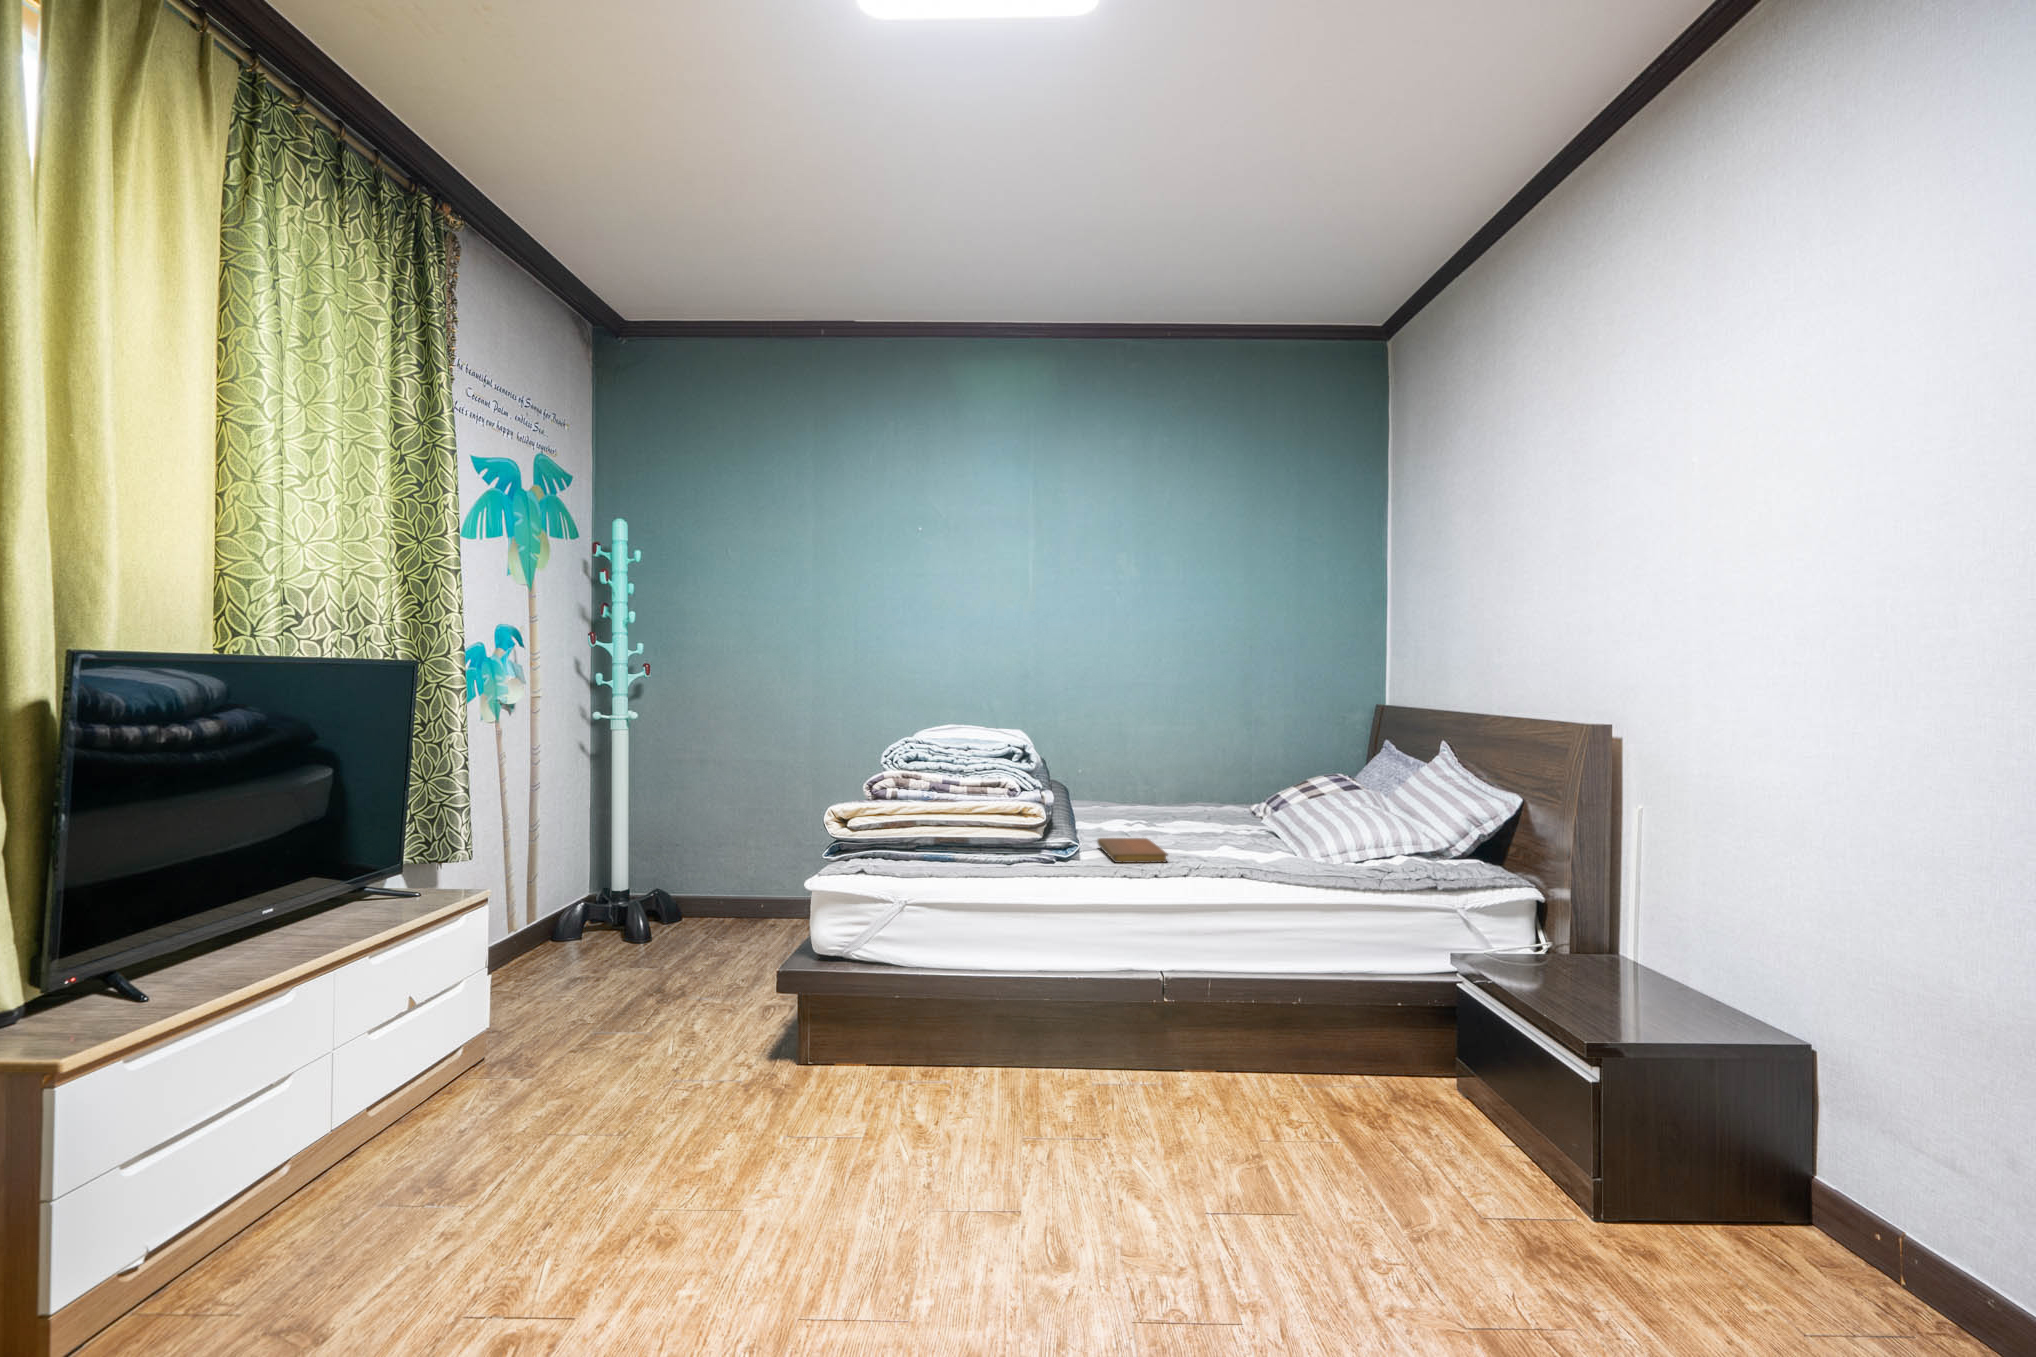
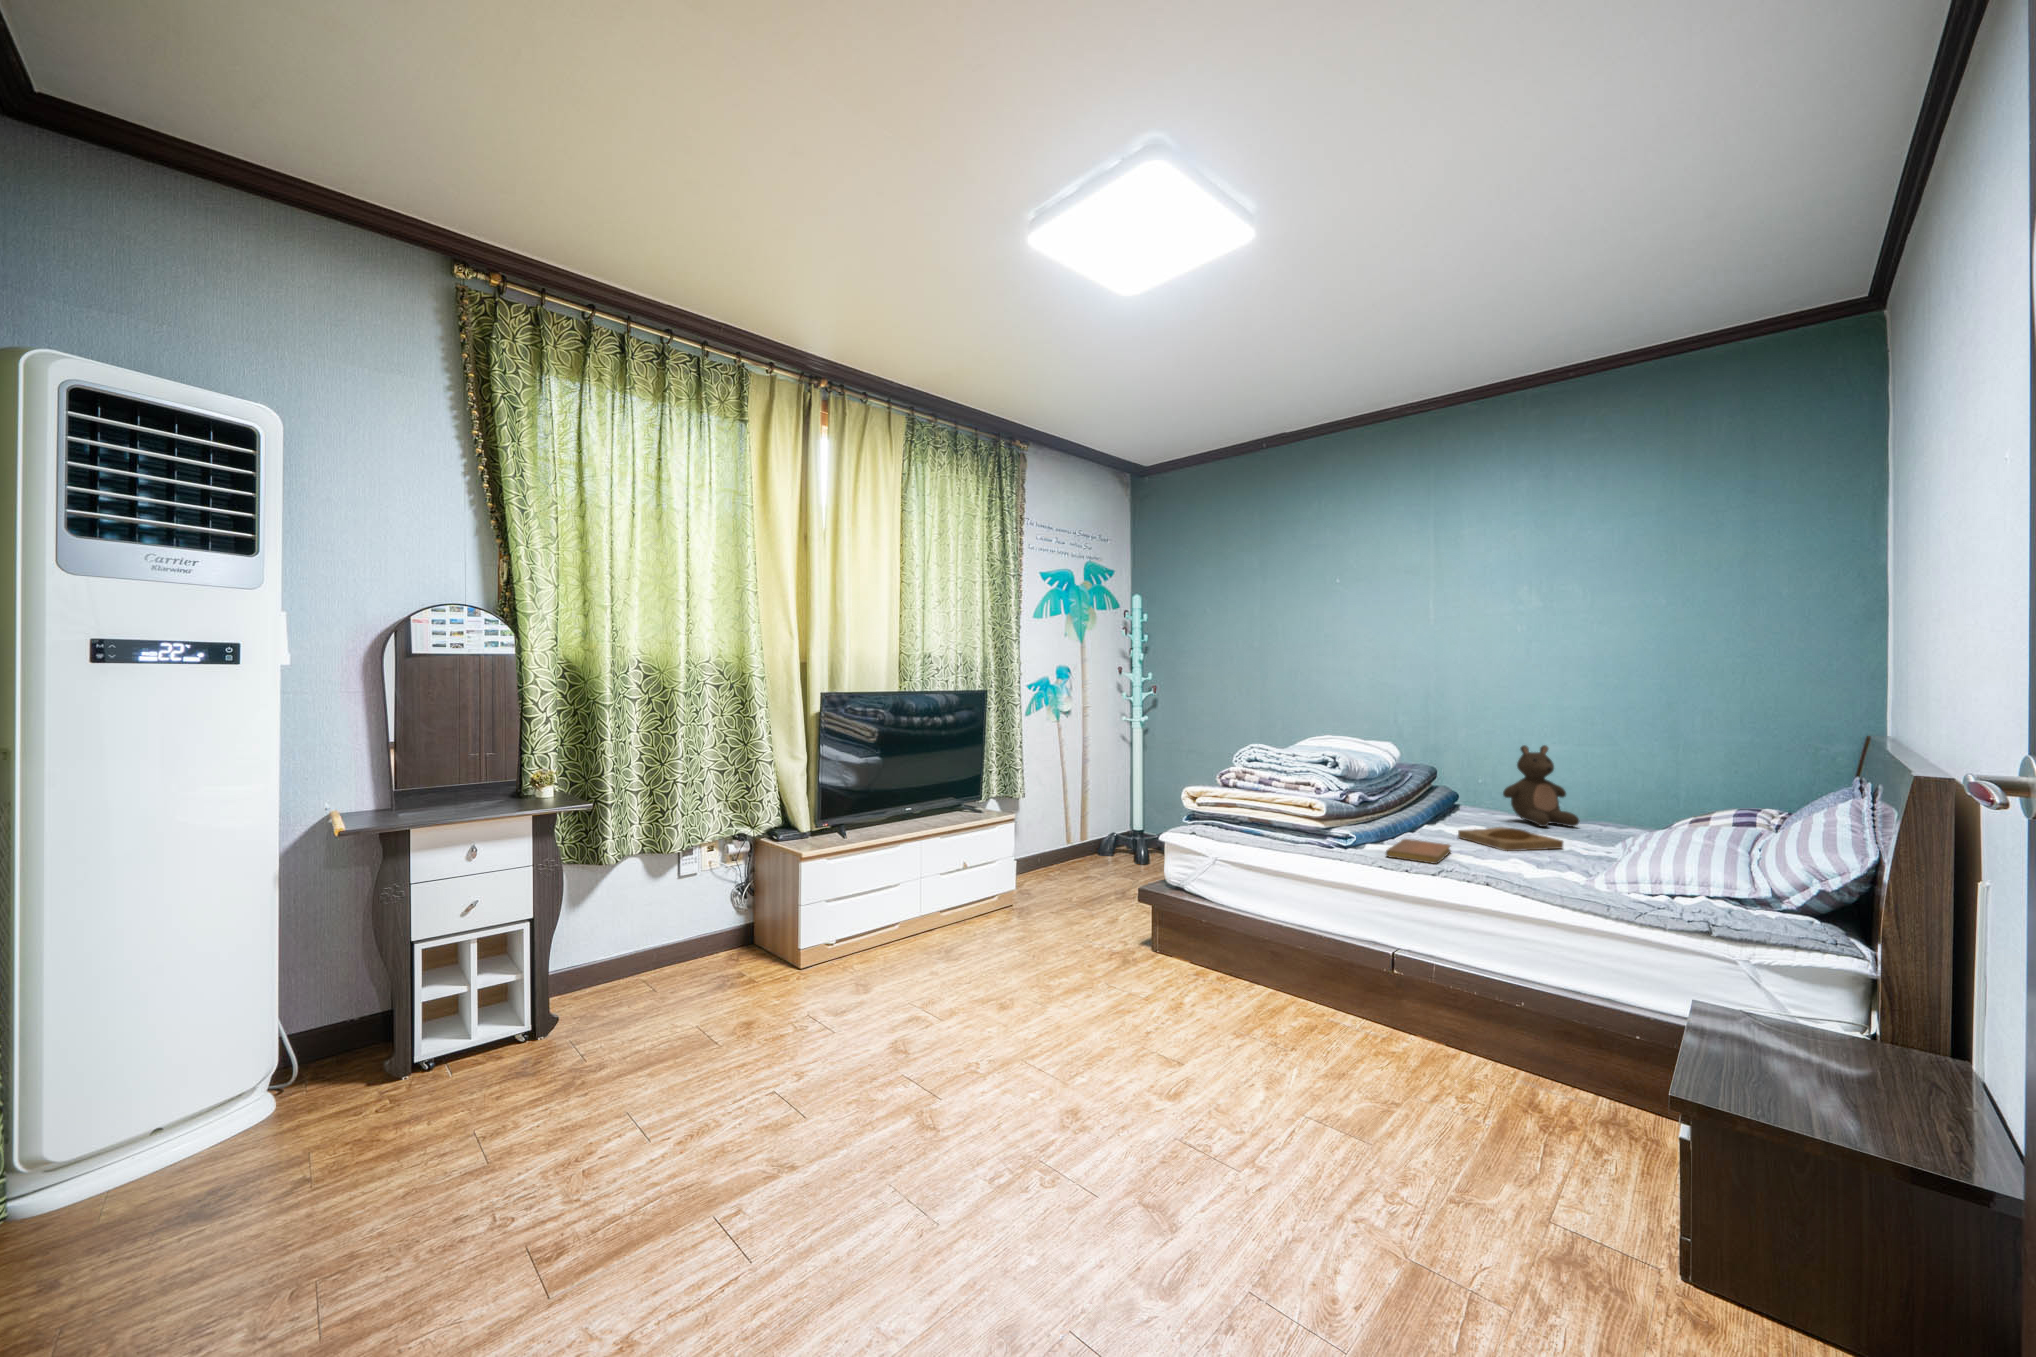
stuffed bear: none [1102,723,1165,808] -> present [1503,745,1579,827]
tray: none [1114,812,1205,838] -> present [1458,827,1563,851]

